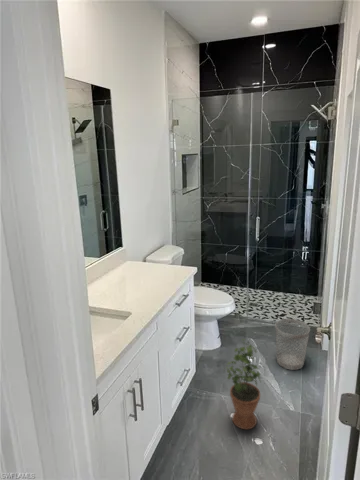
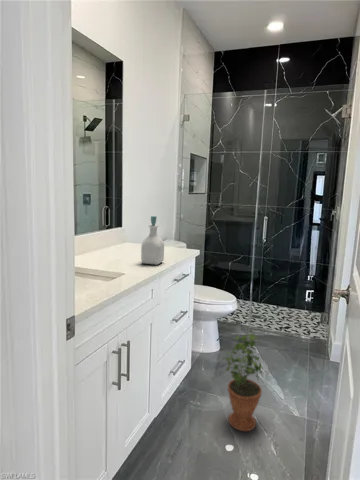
soap bottle: none [144,251,165,296] -> present [141,216,164,265]
wastebasket: present [275,319,310,370] -> none [280,322,318,378]

